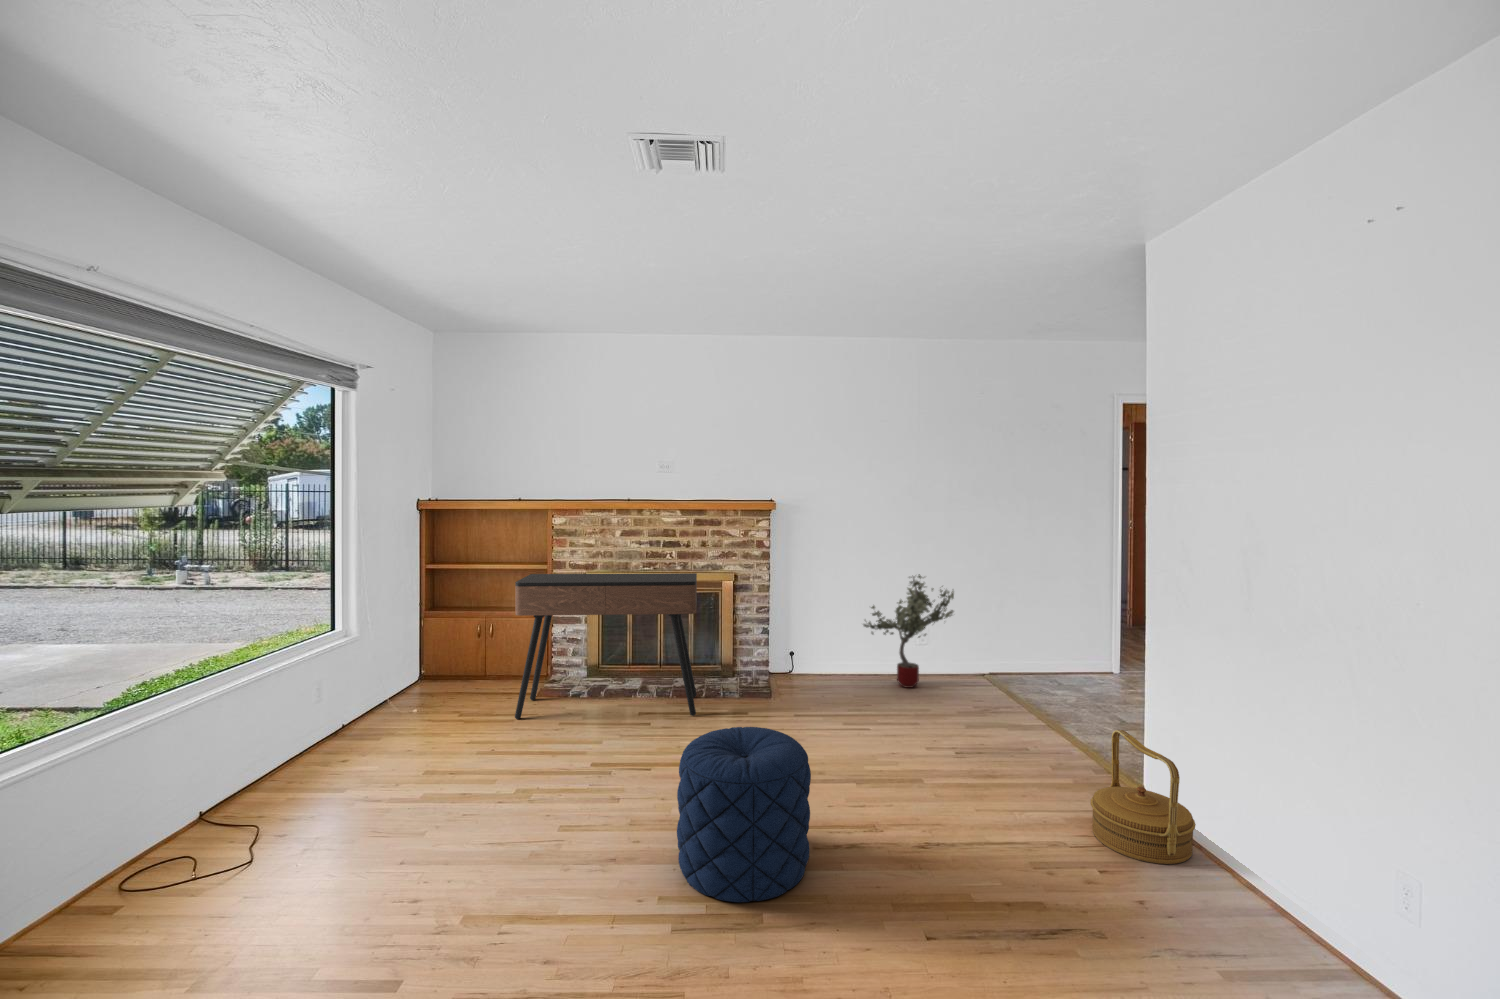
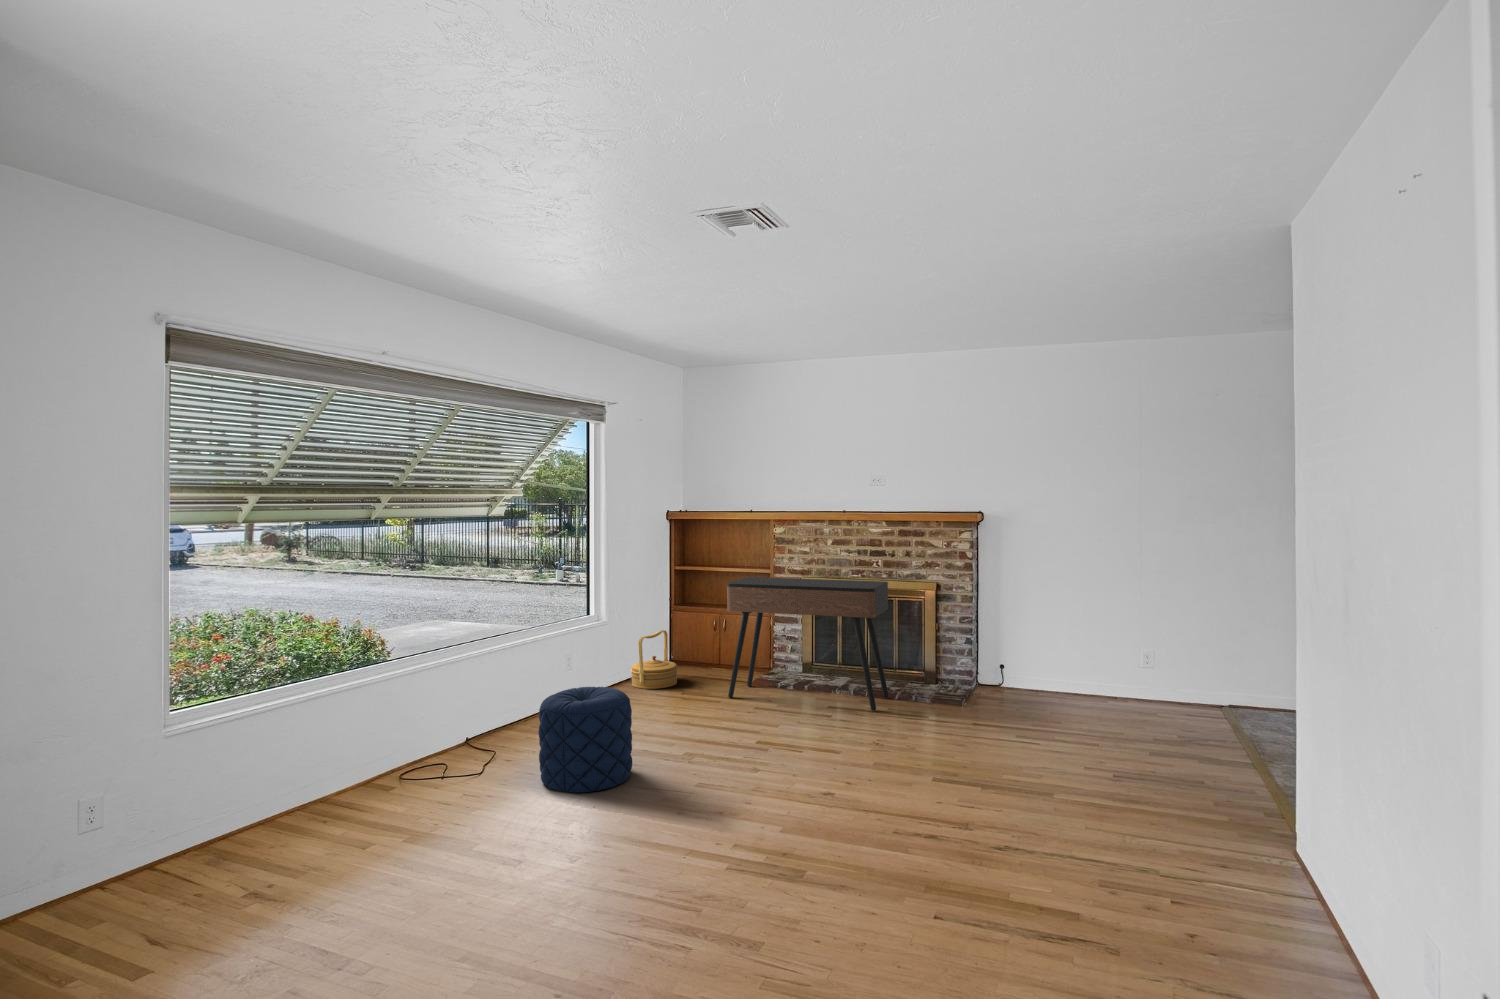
potted tree: present [864,574,954,688] -> none [1065,591,1171,712]
pouf: present [677,727,811,902] -> present [538,687,632,793]
woven basket: present [1091,730,1196,864] -> present [631,630,678,689]

